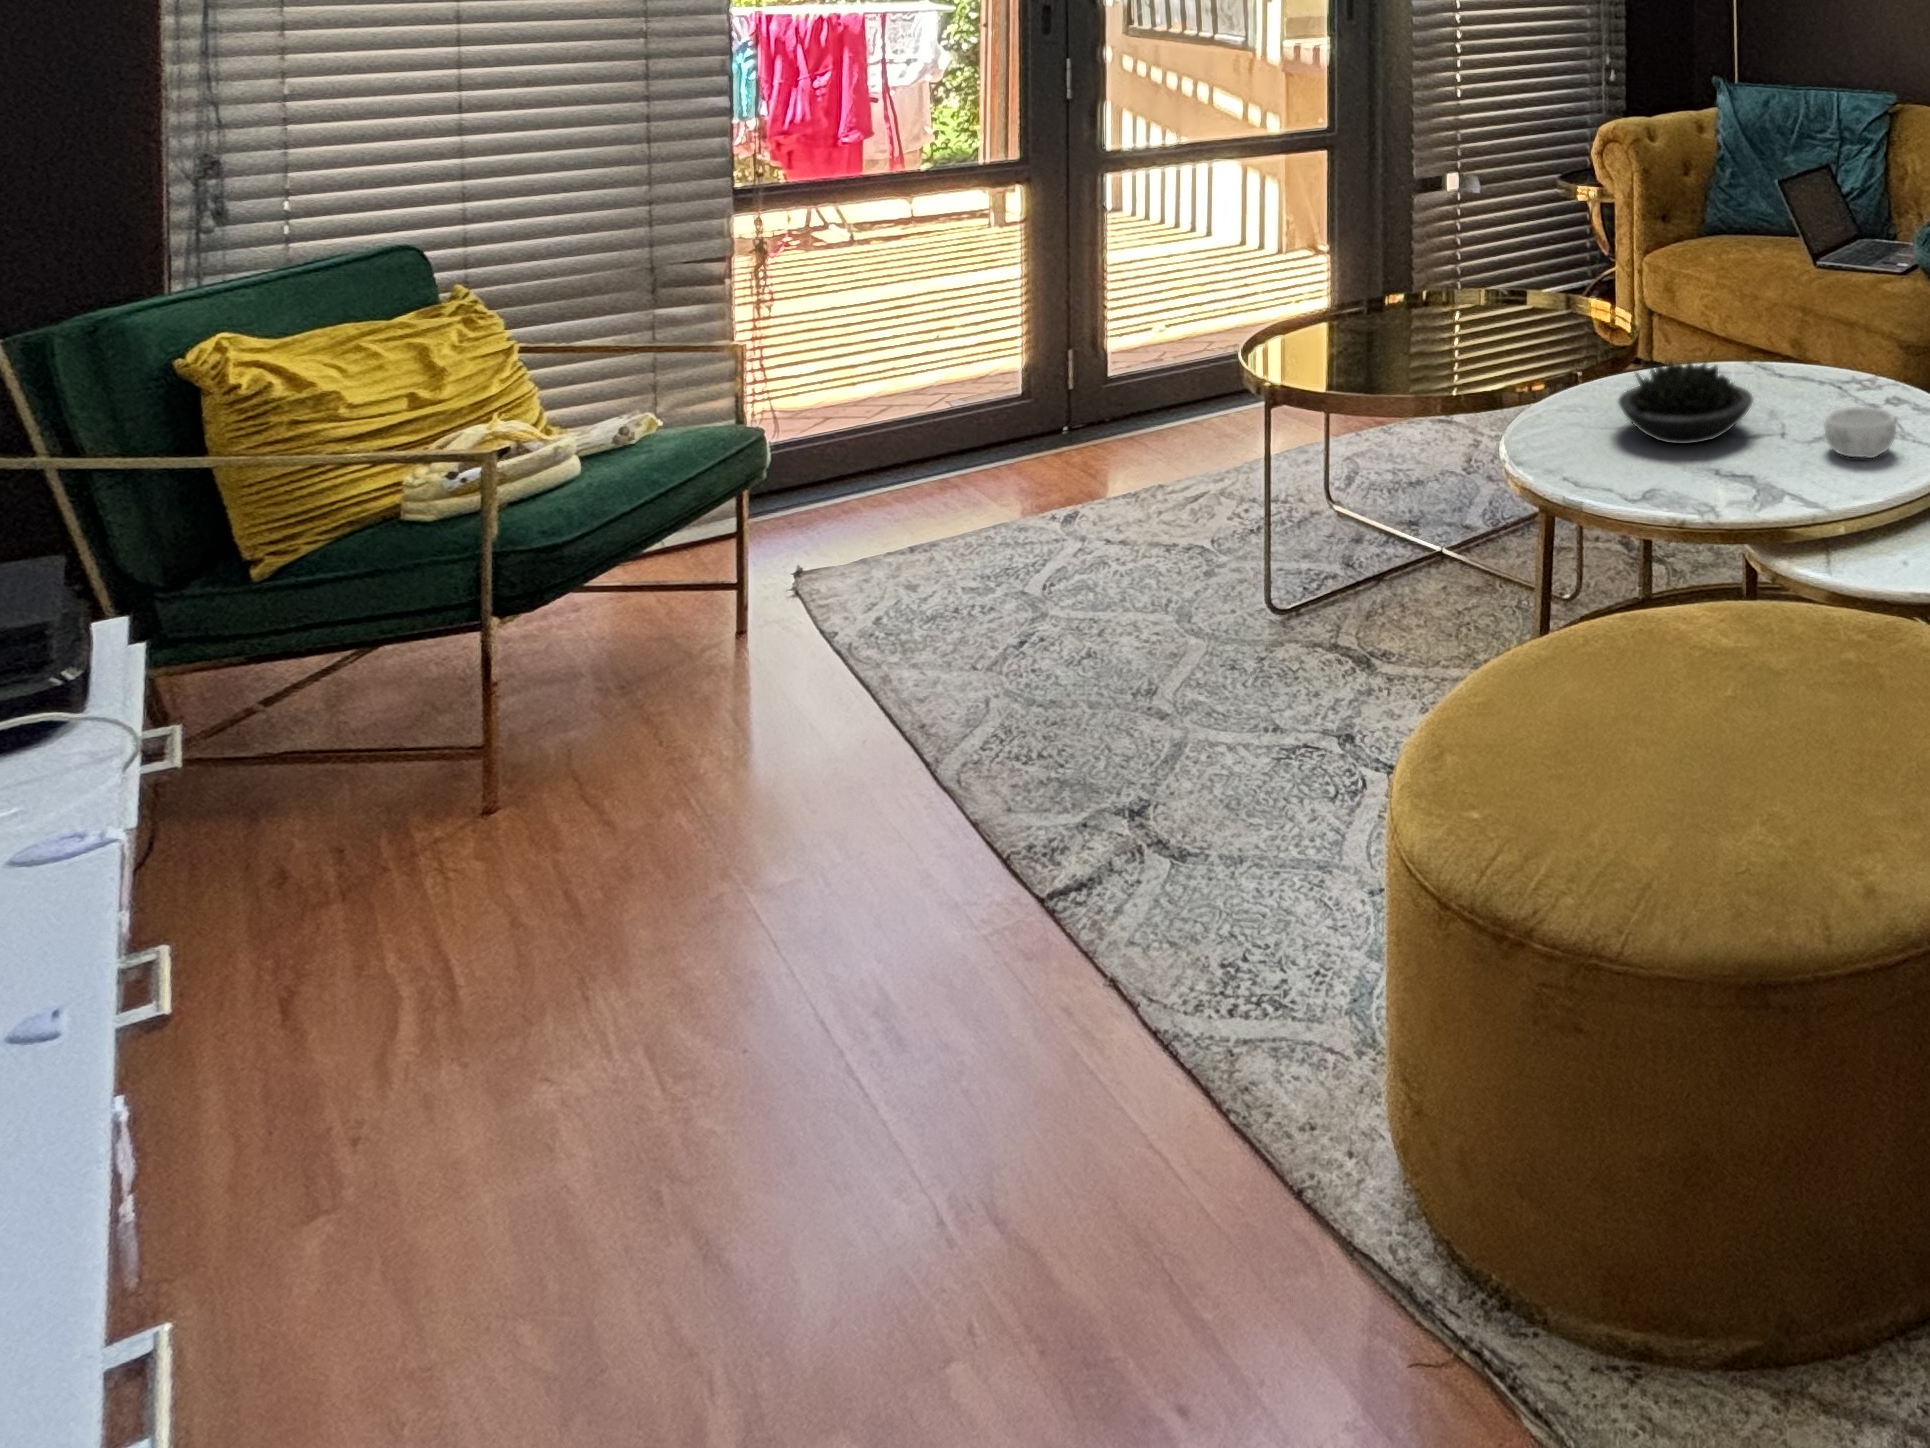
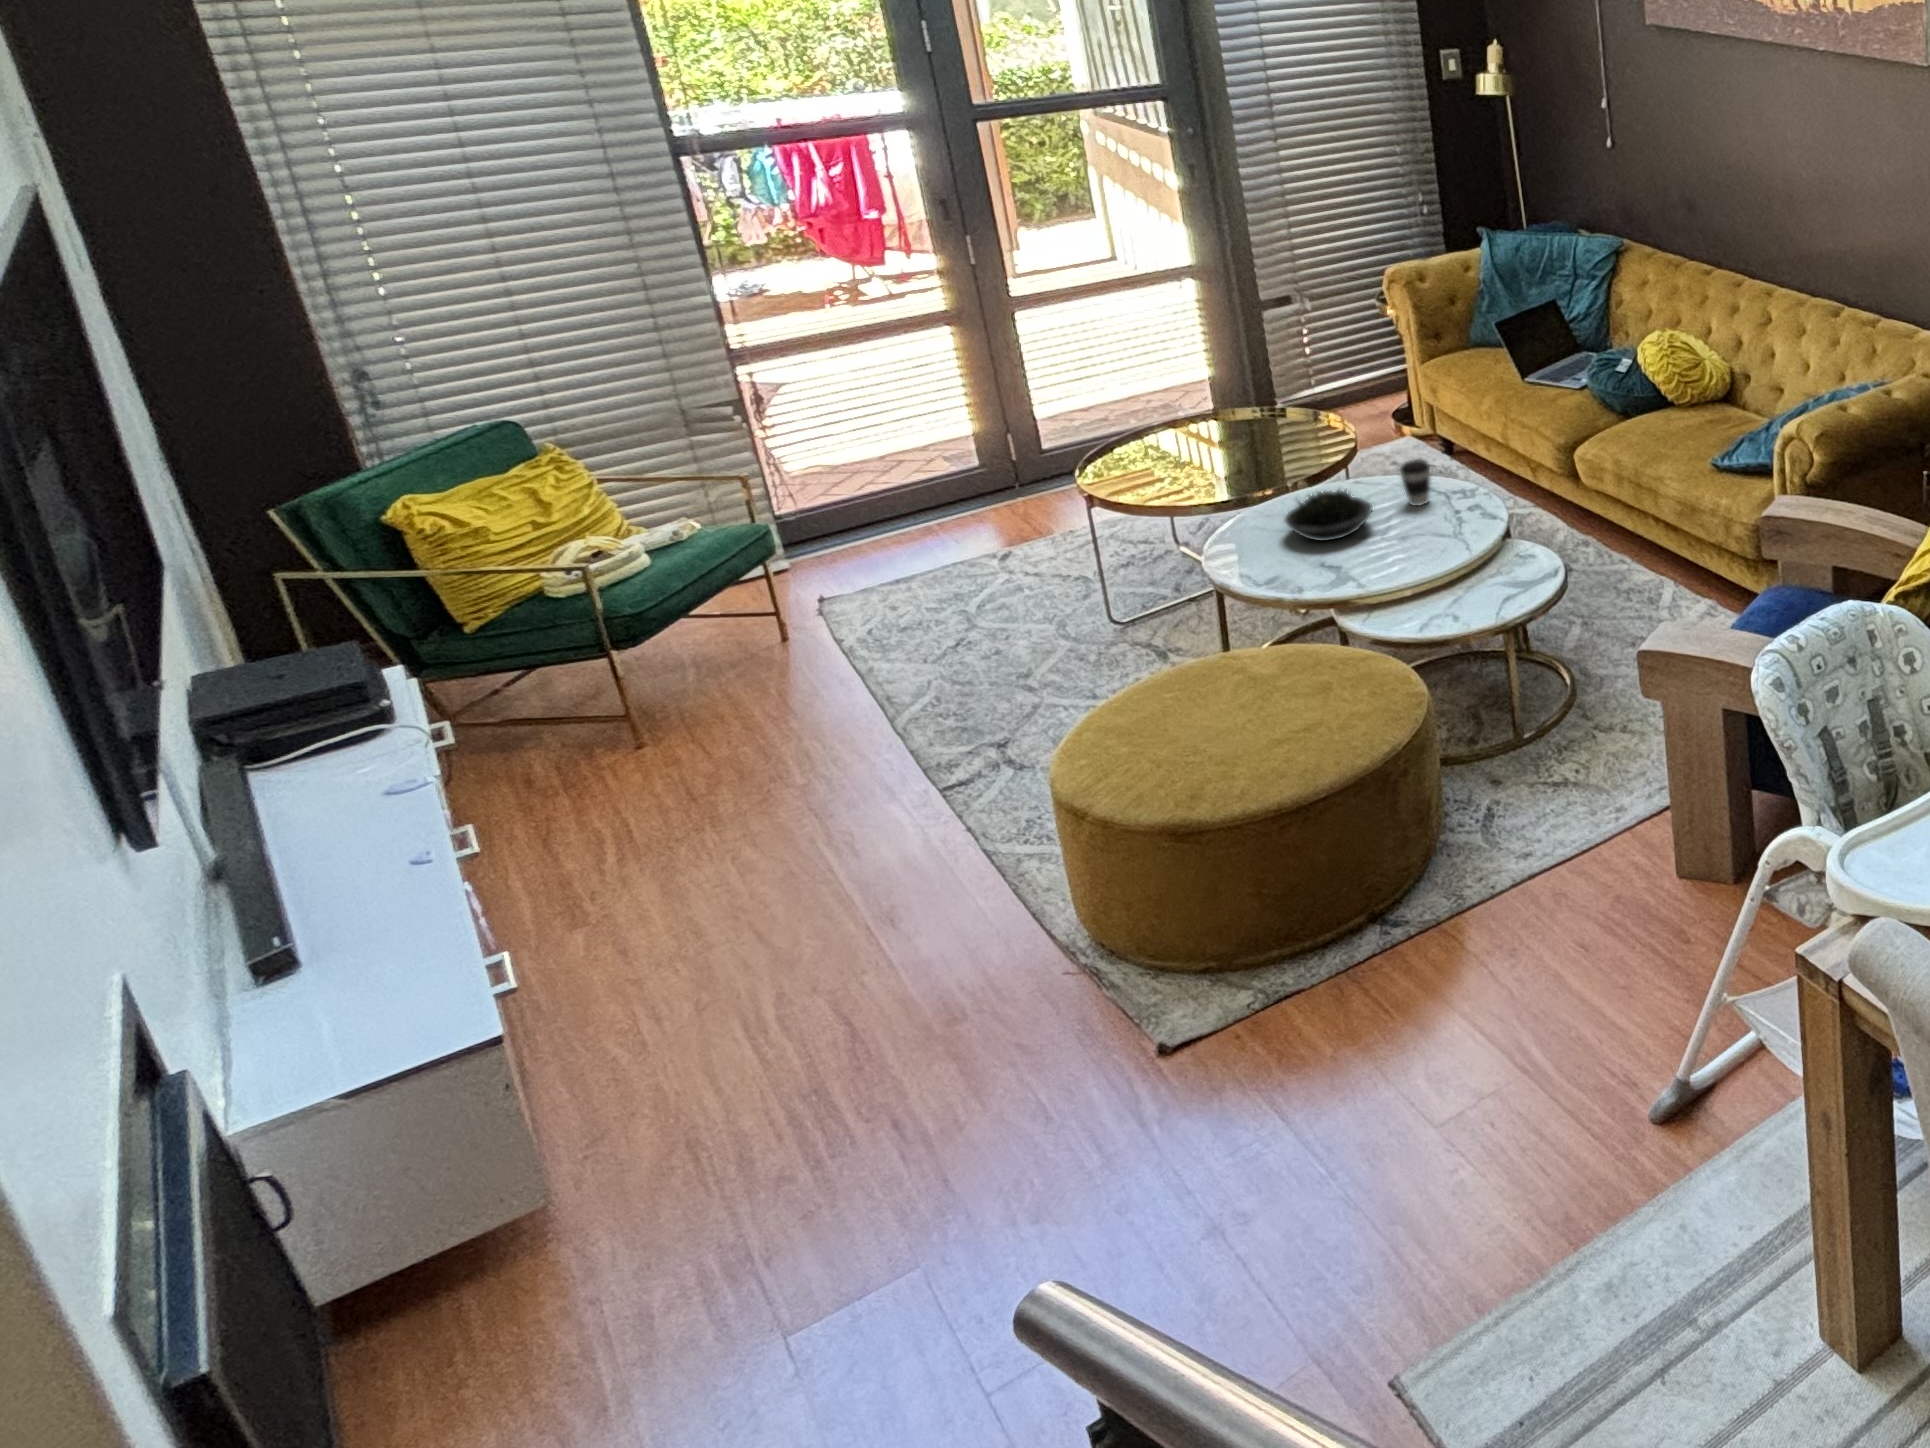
coffee cup: none [1769,326,1816,401] -> present [1400,459,1430,506]
decorative bowl: present [1825,407,1896,458] -> none [1405,518,1450,550]

